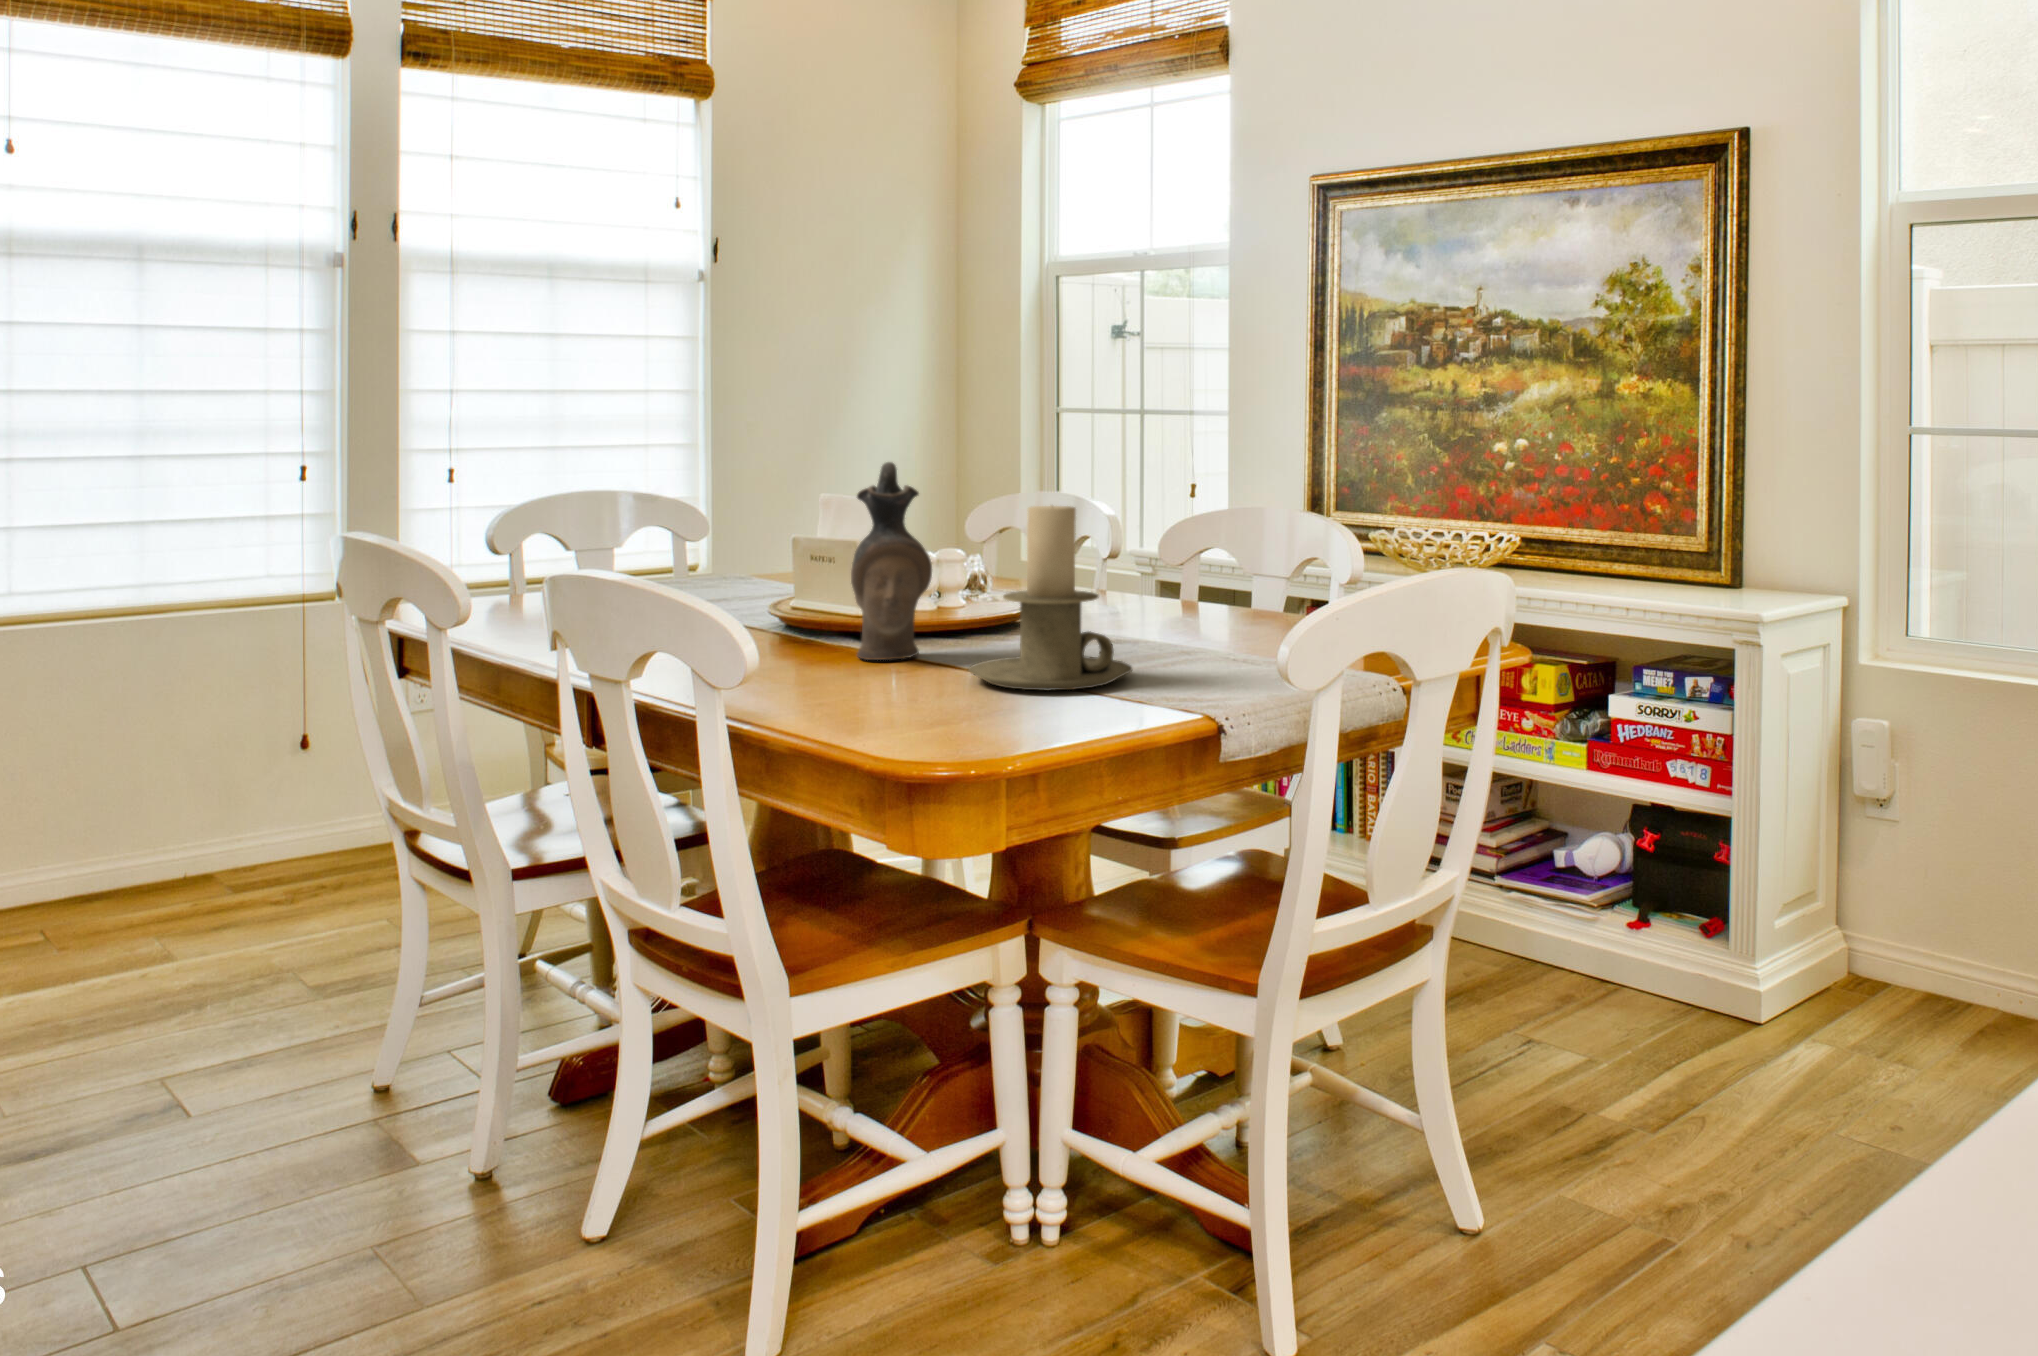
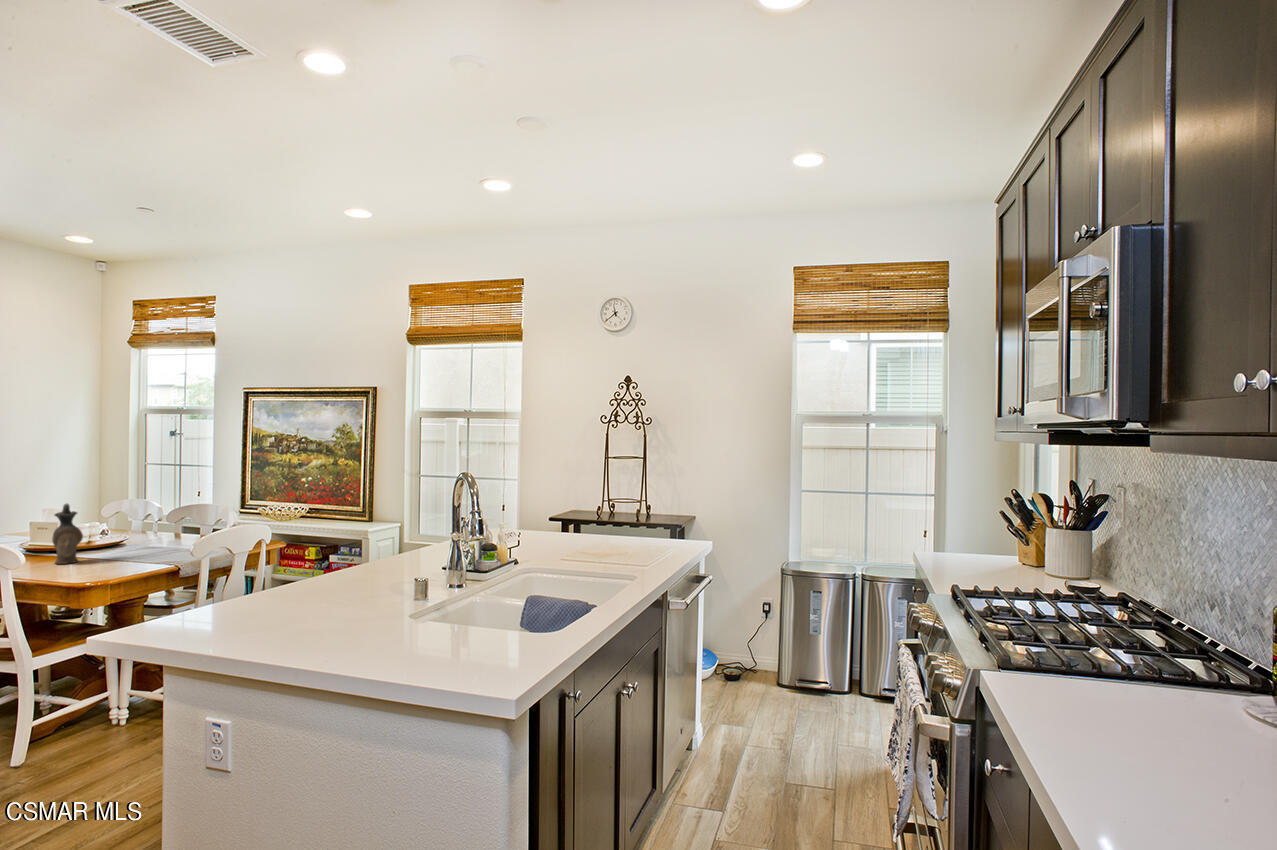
candle holder: present [968,505,1132,690] -> none [95,516,152,569]

